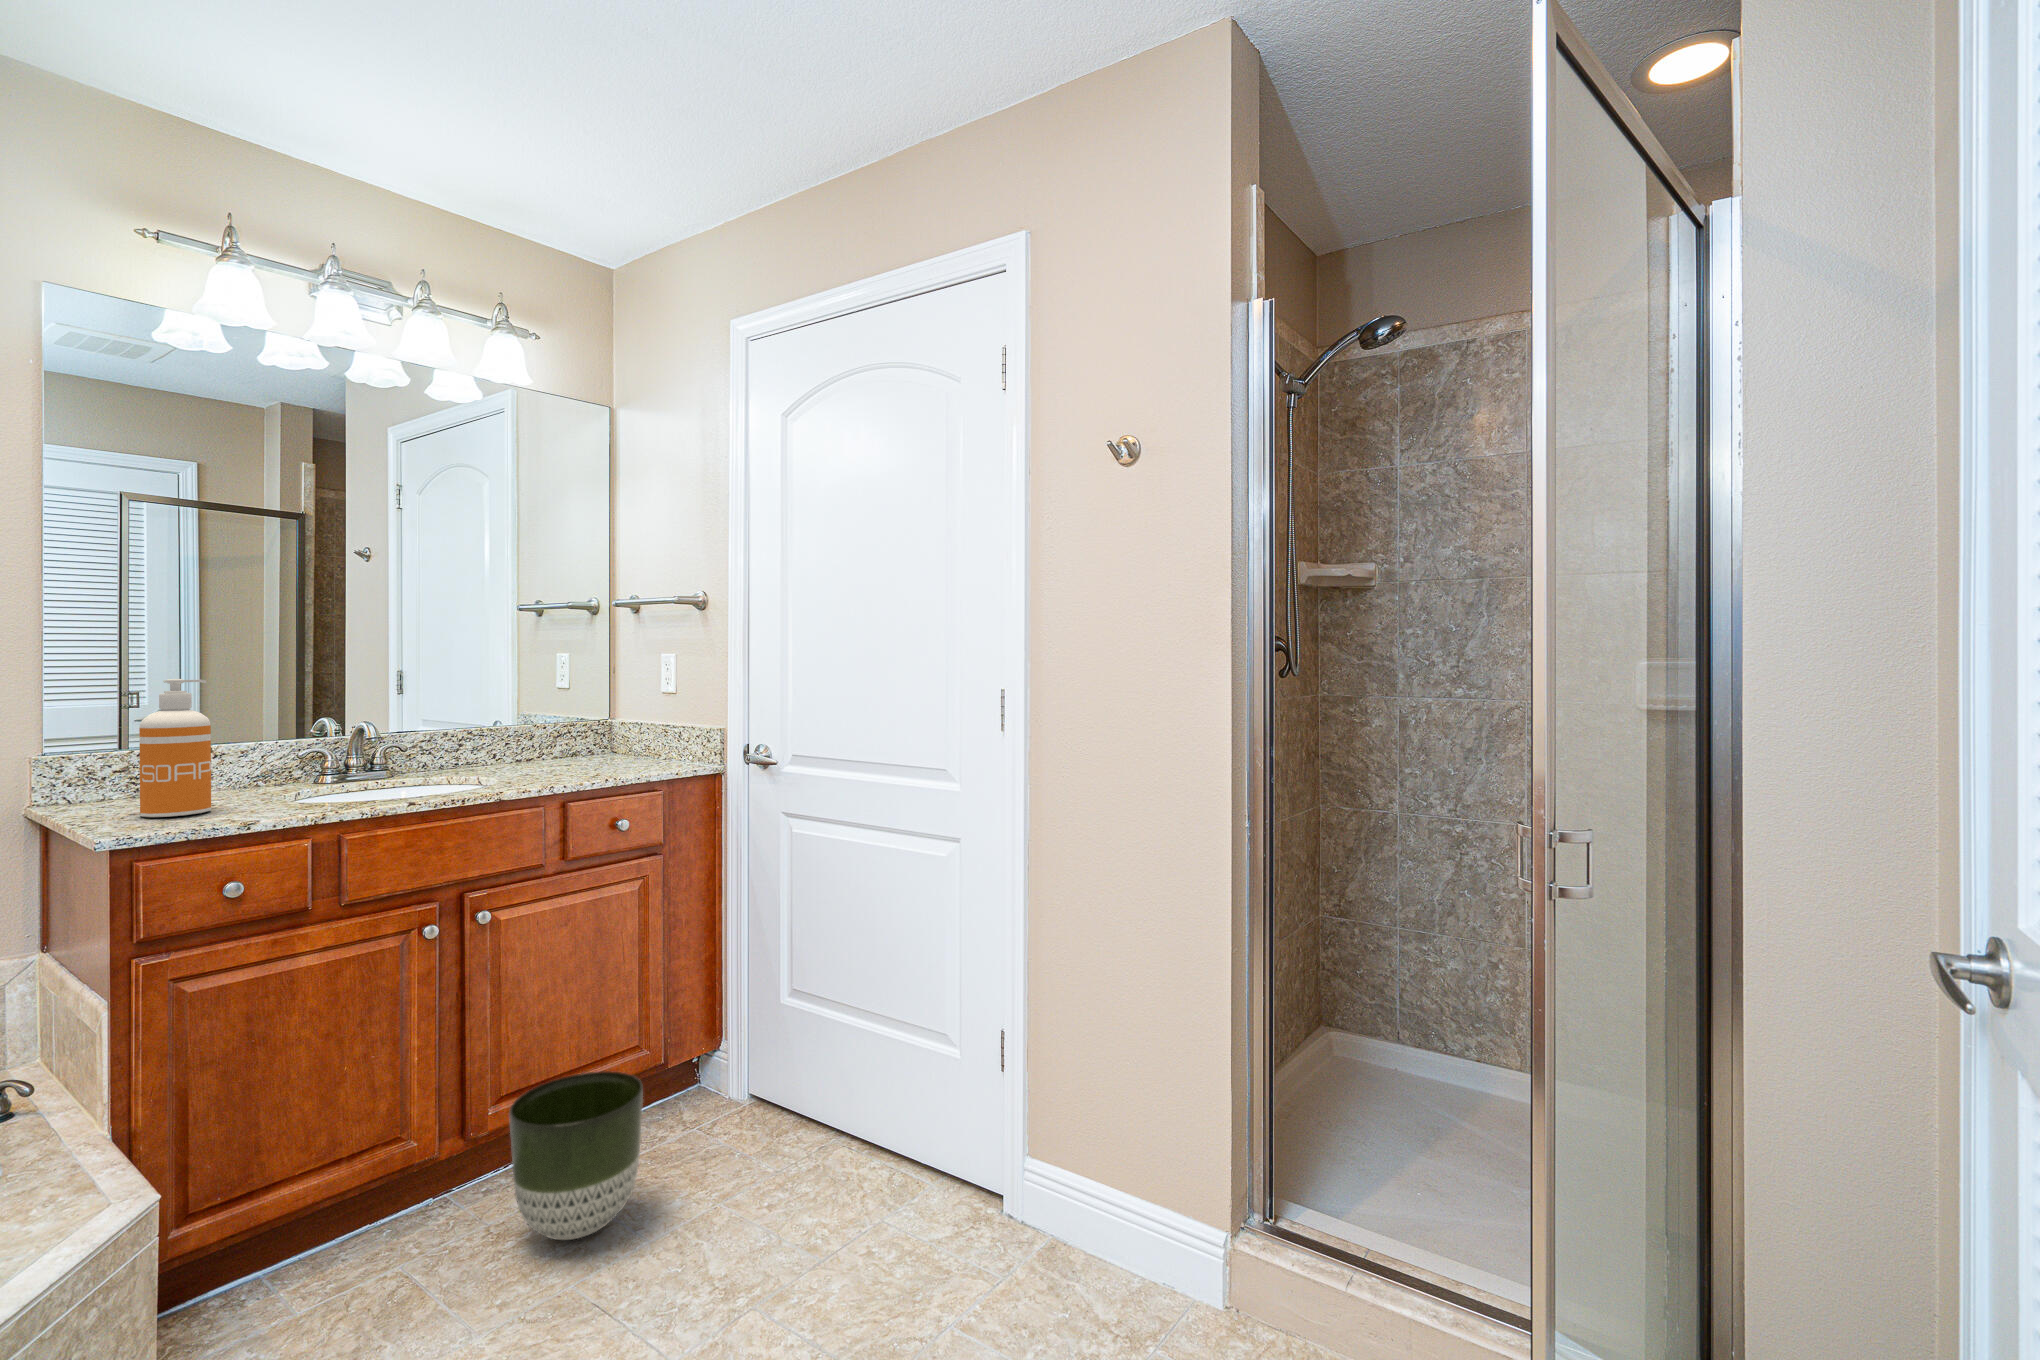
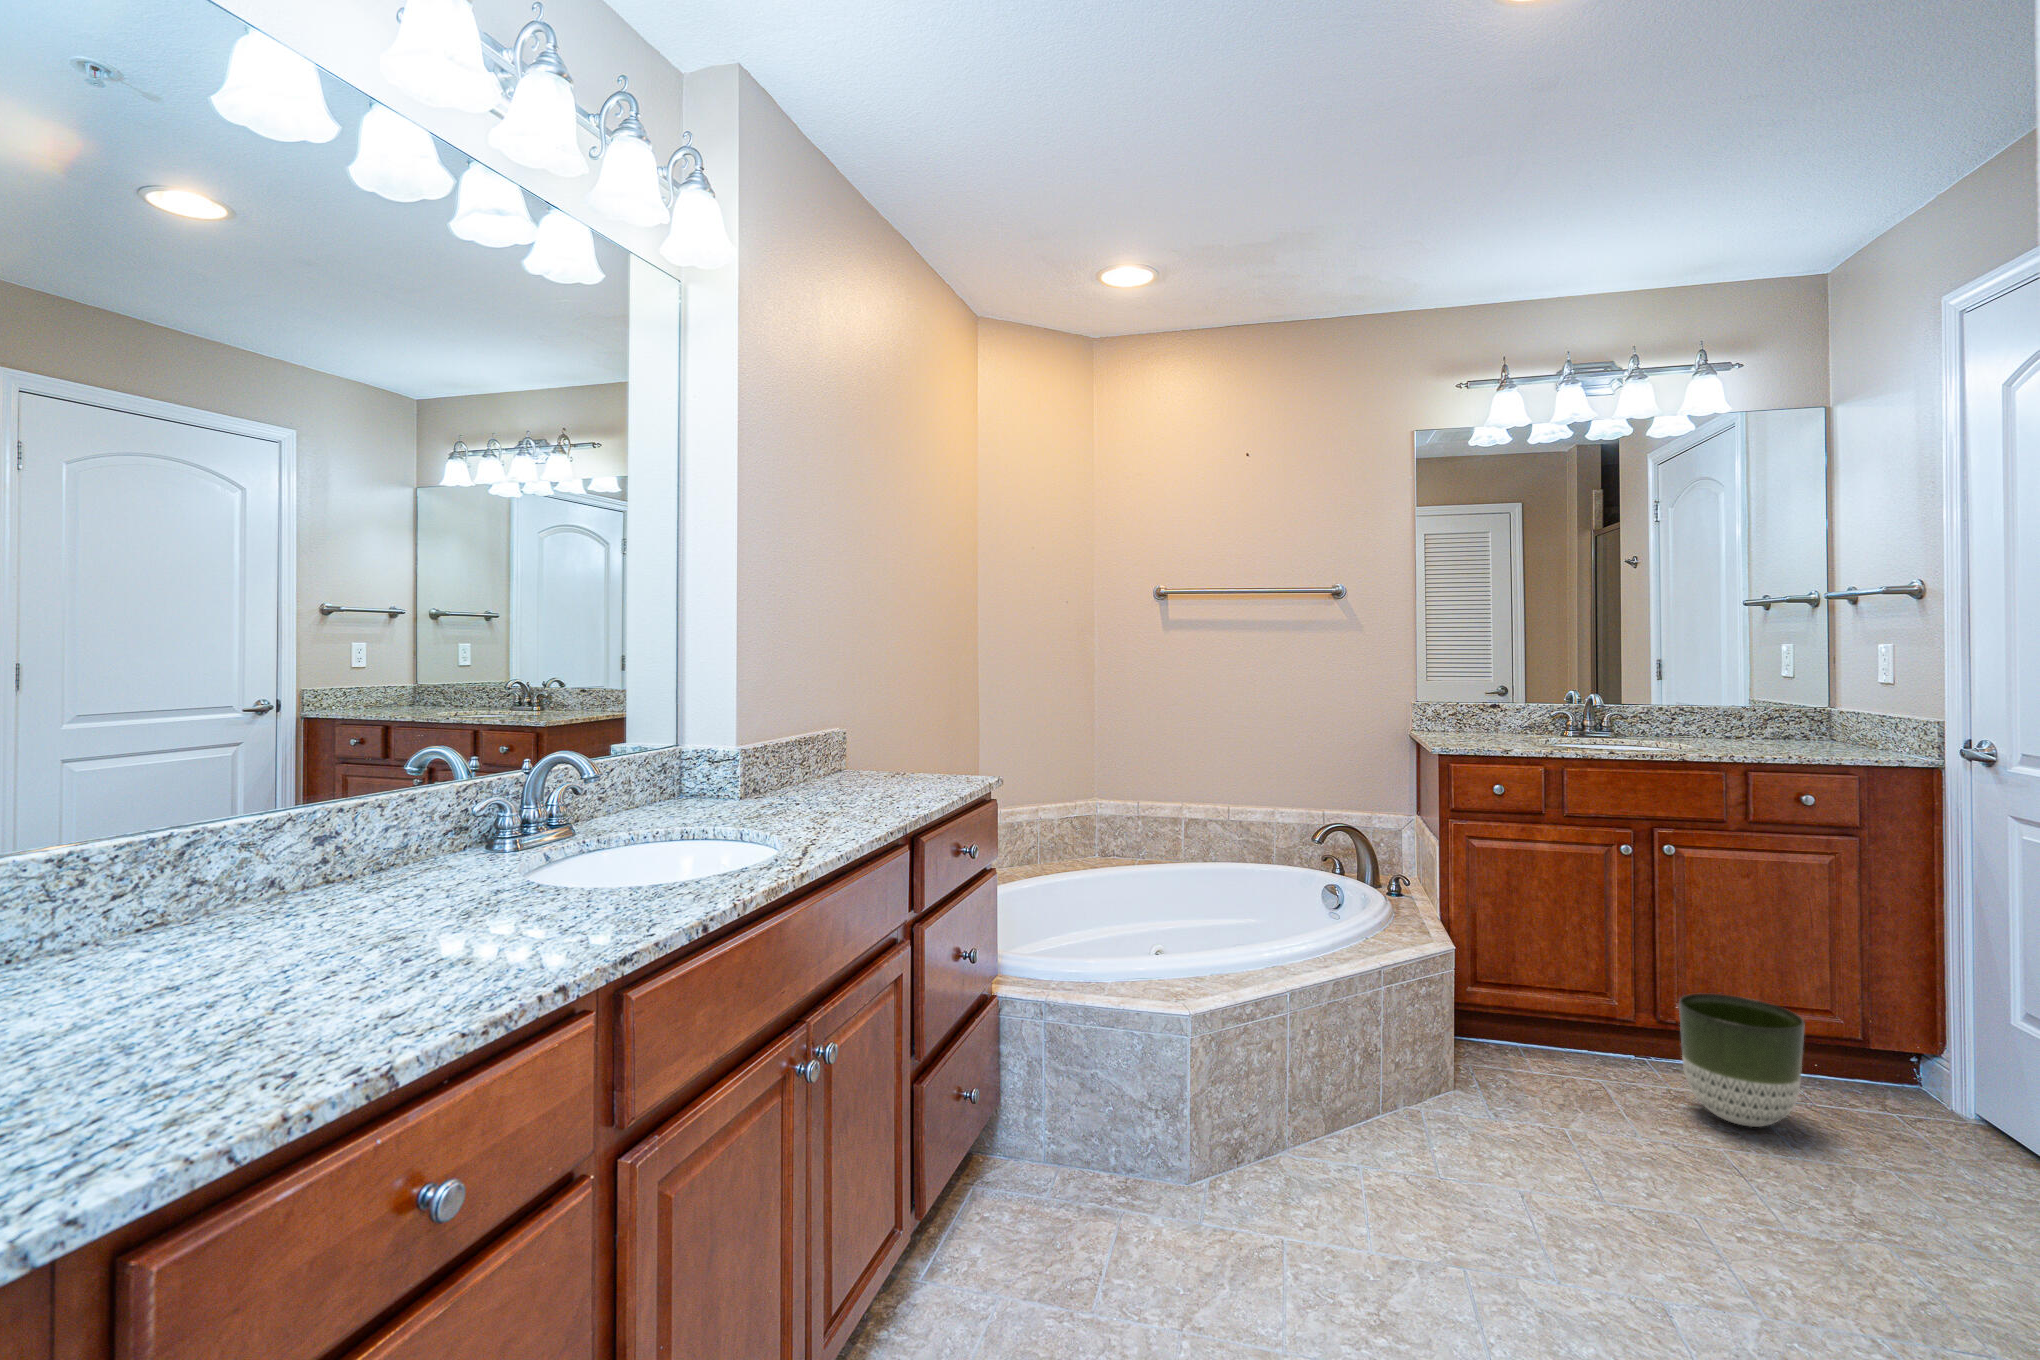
soap dispenser: present [139,679,211,817] -> none [1457,659,1493,742]

